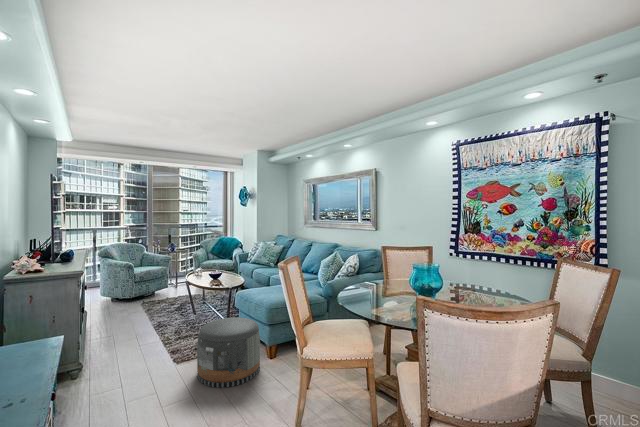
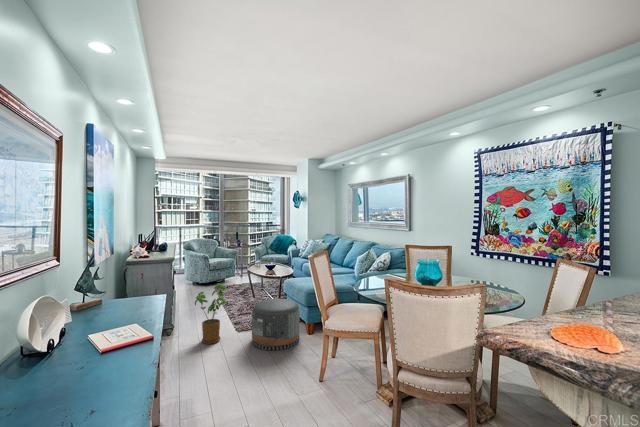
house plant: none [115,303,163,386] -> present [195,284,228,344]

